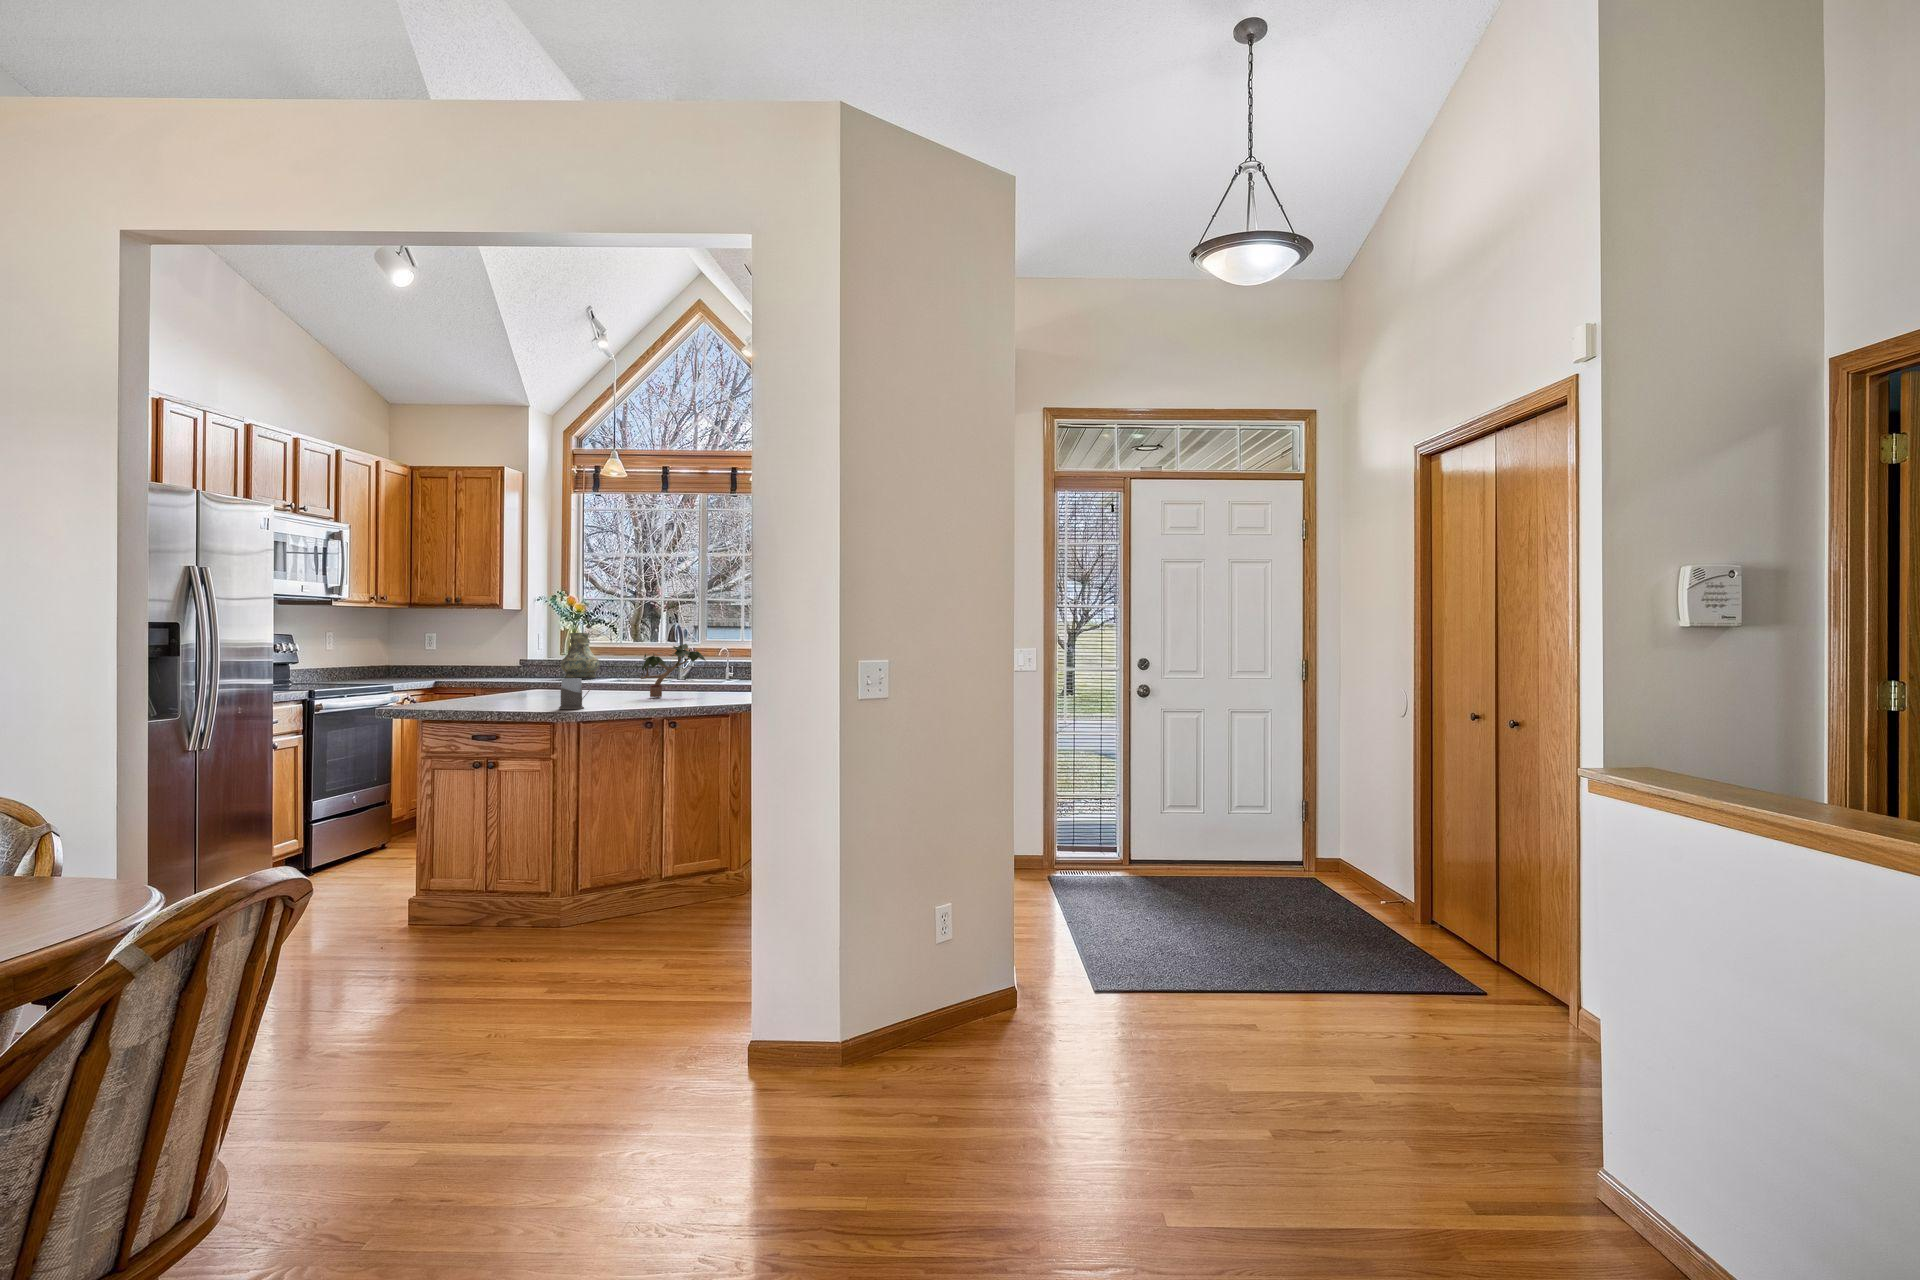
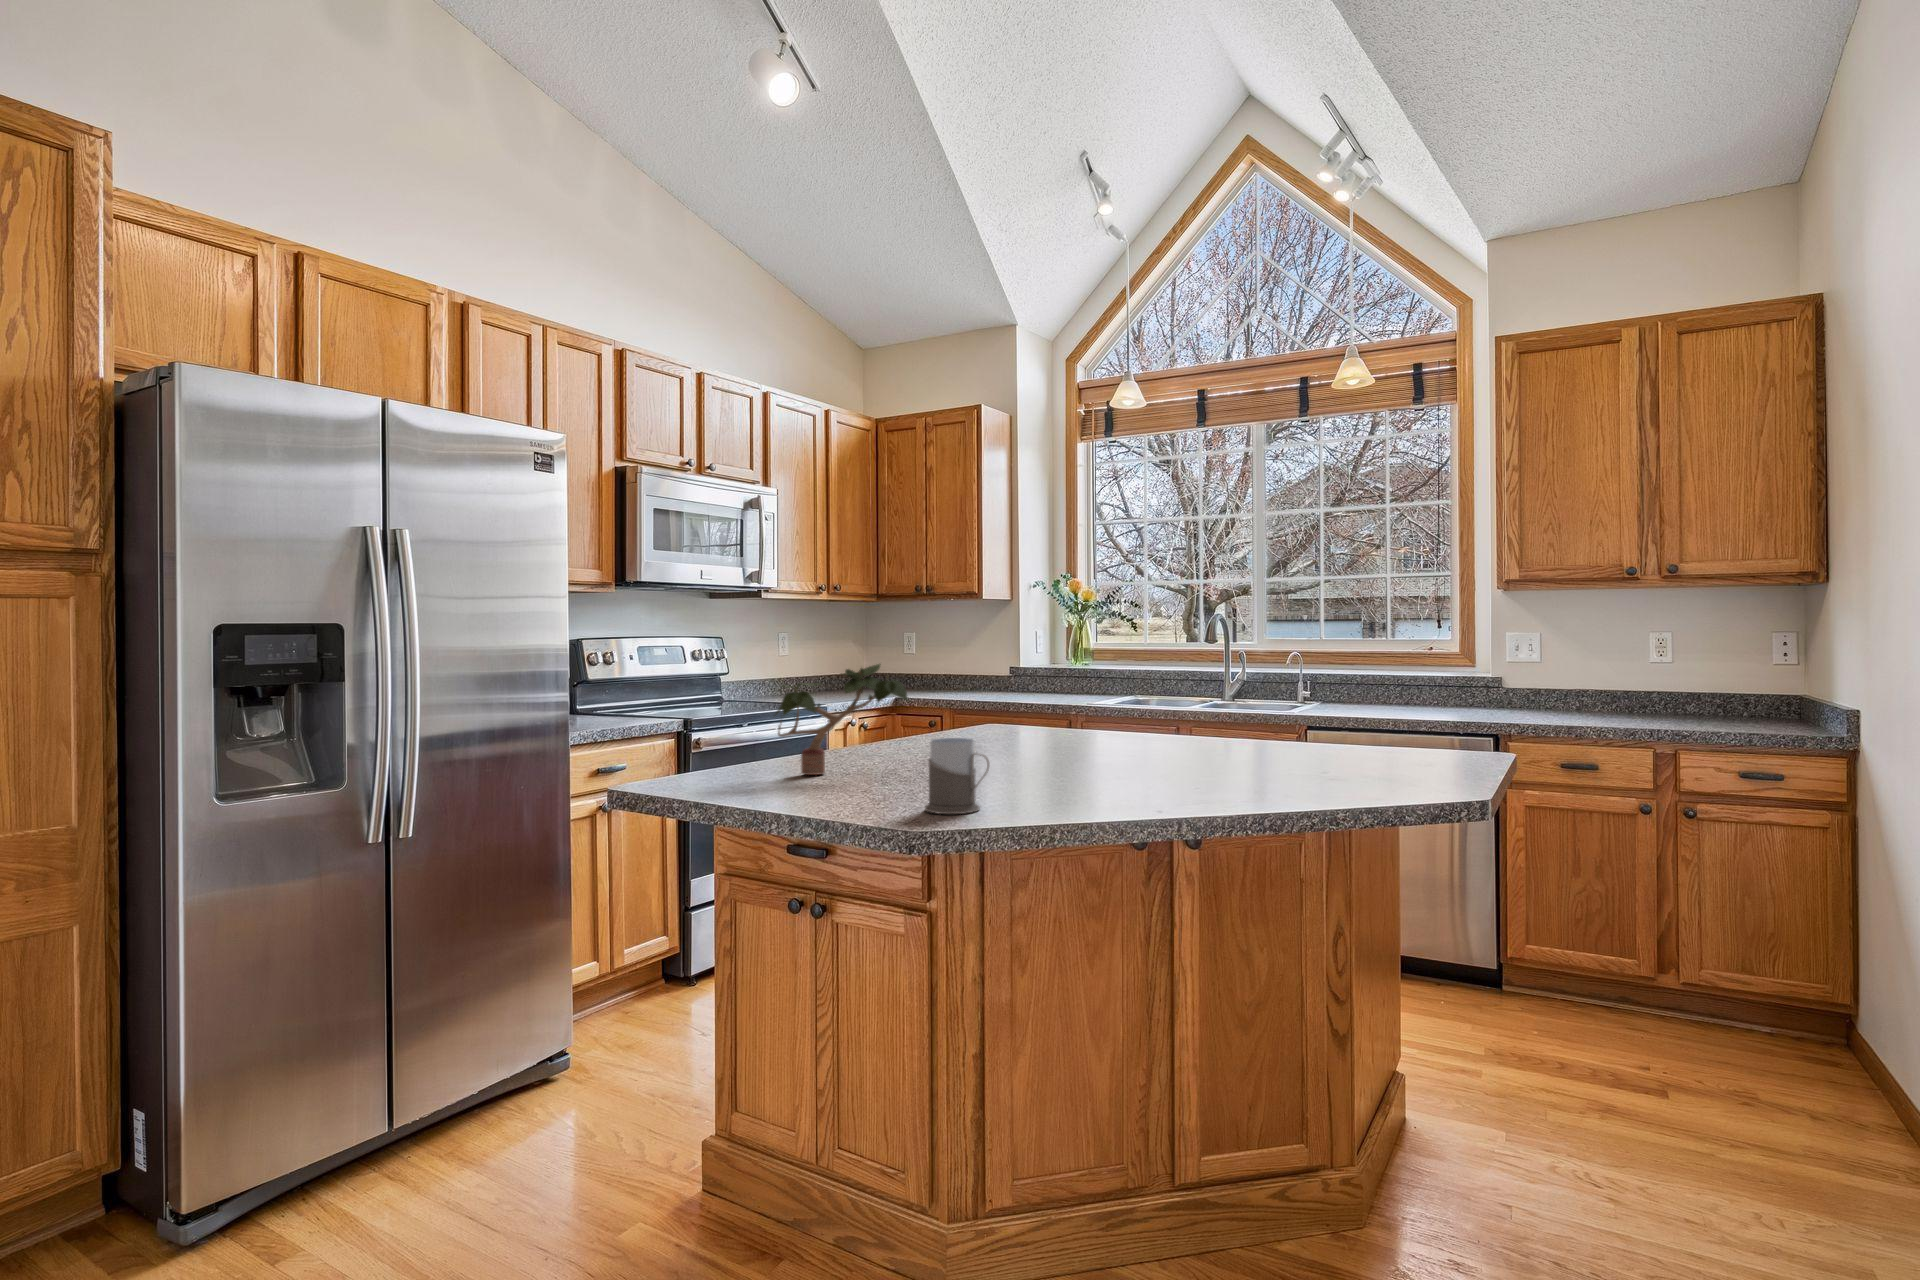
vase: present [561,633,600,678] -> none [1056,632,1109,698]
potted plant: present [640,644,706,697] -> present [776,664,908,775]

